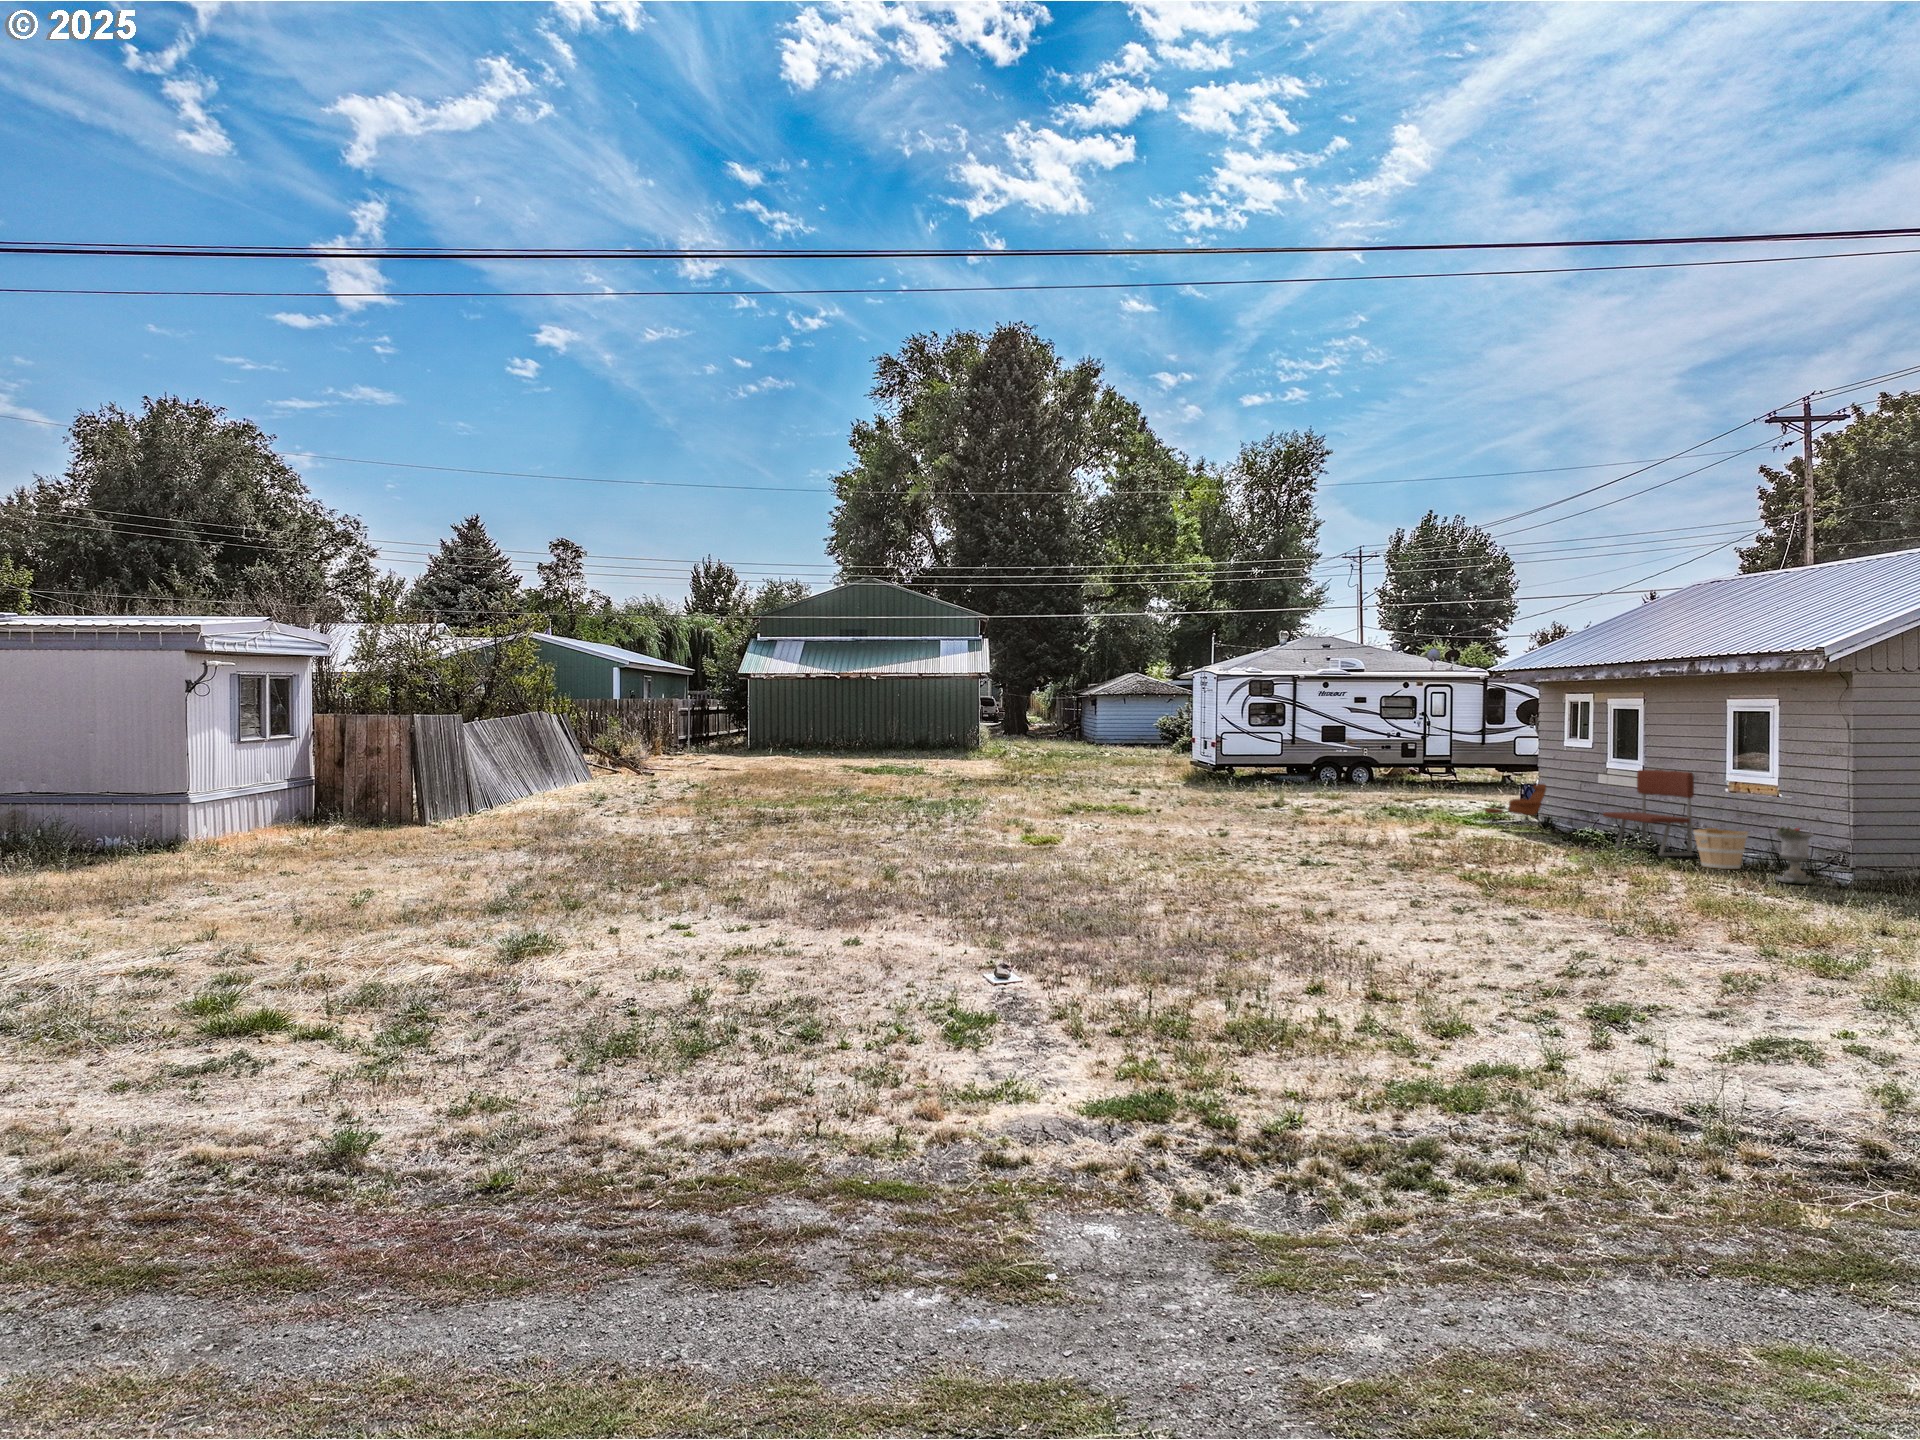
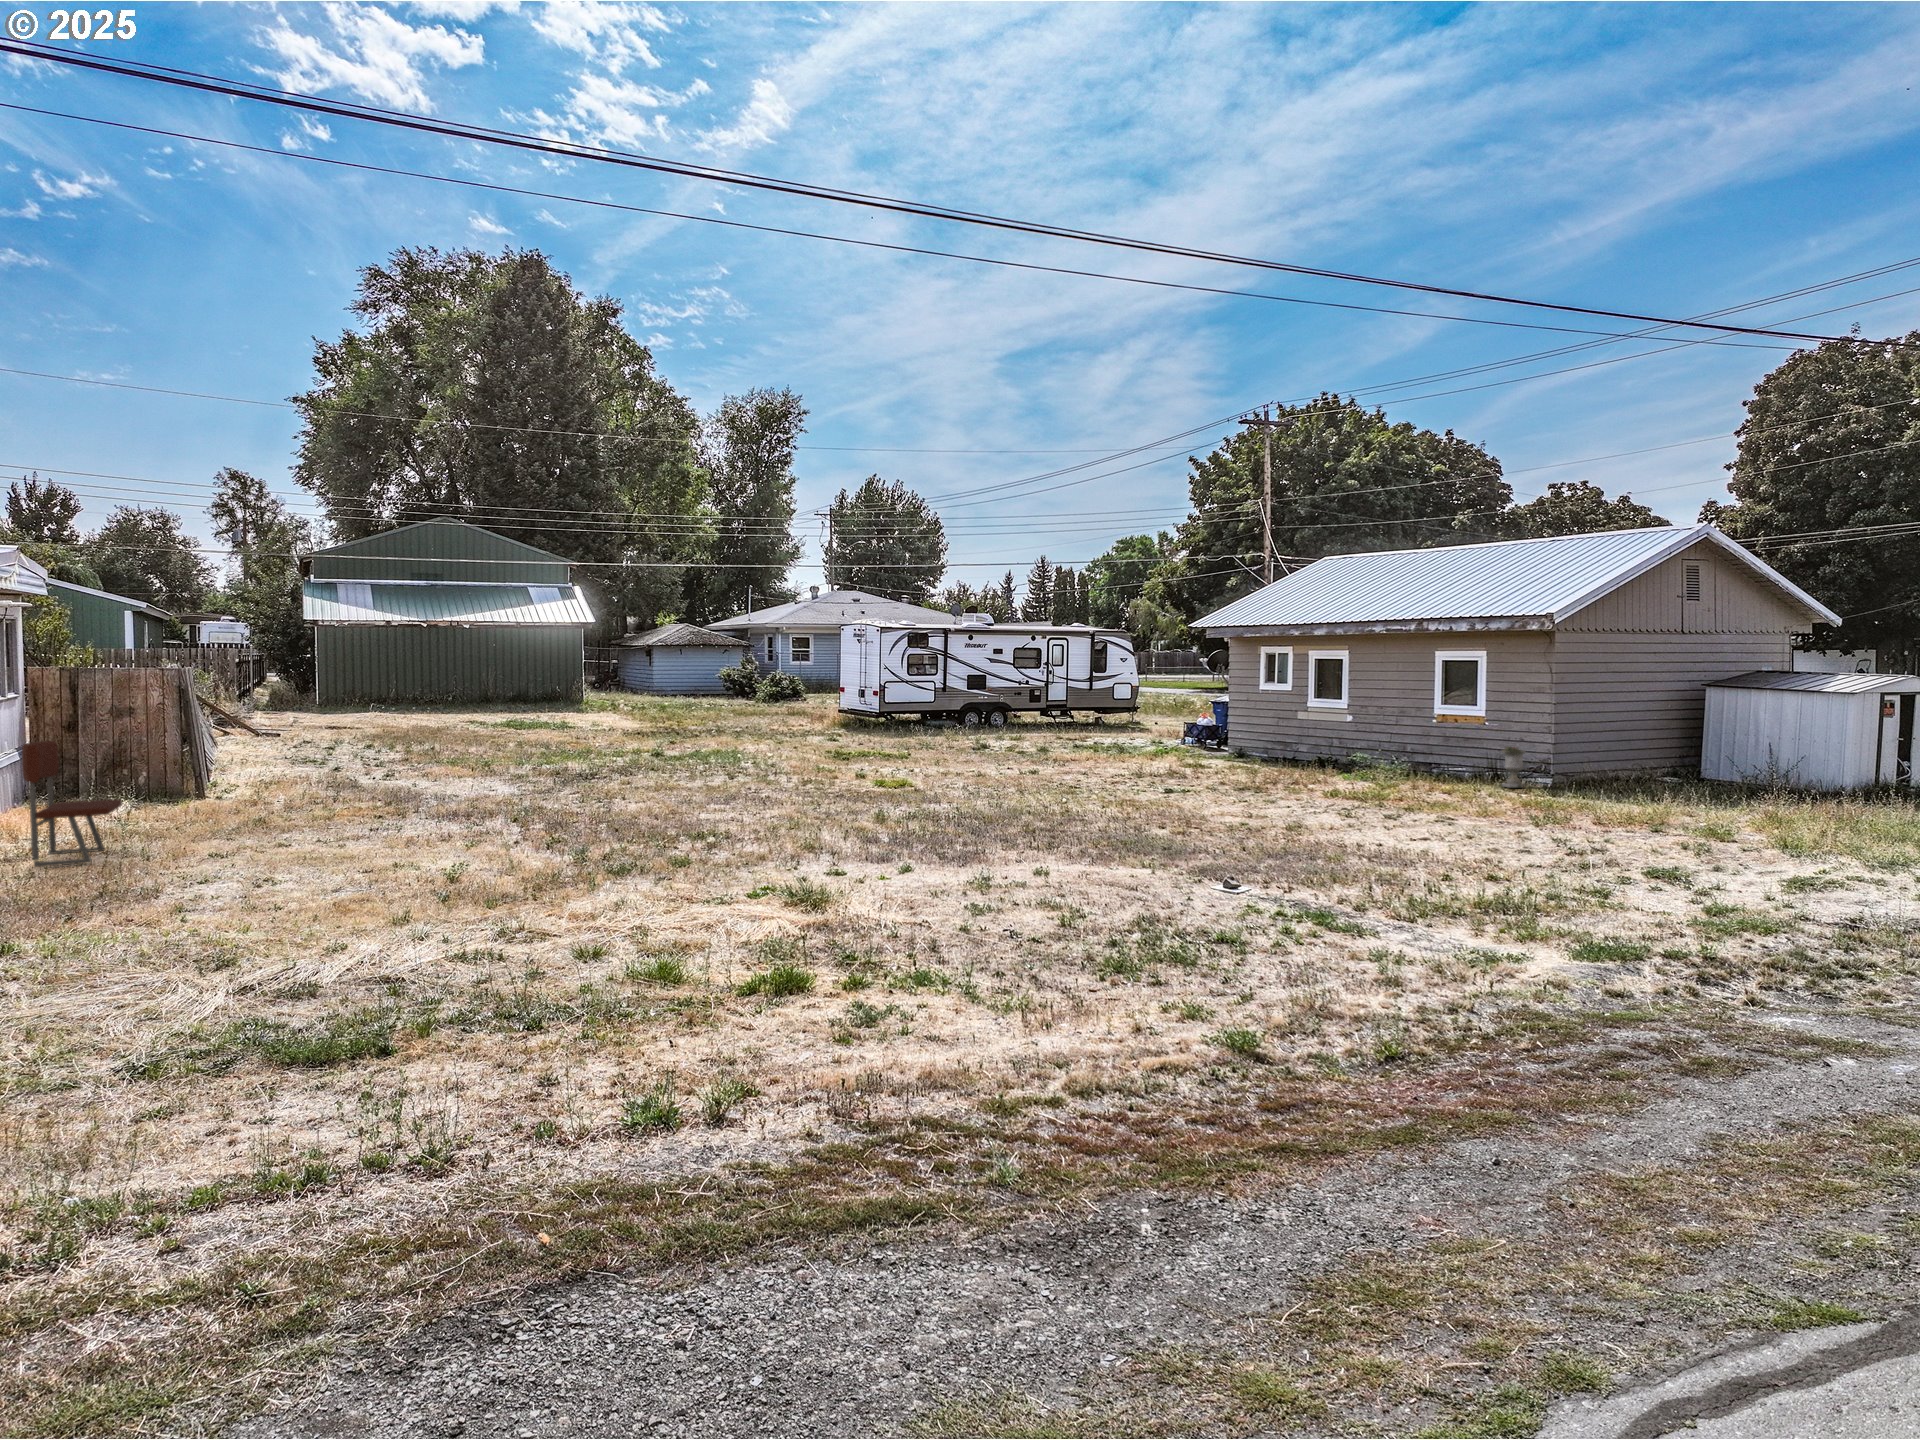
bench: present [1603,770,1694,856] -> present [22,741,122,867]
lounge chair: present [1485,784,1546,823] -> none [1202,724,1246,762]
wooden bucket: present [1693,828,1748,869] -> none [1427,752,1464,782]

